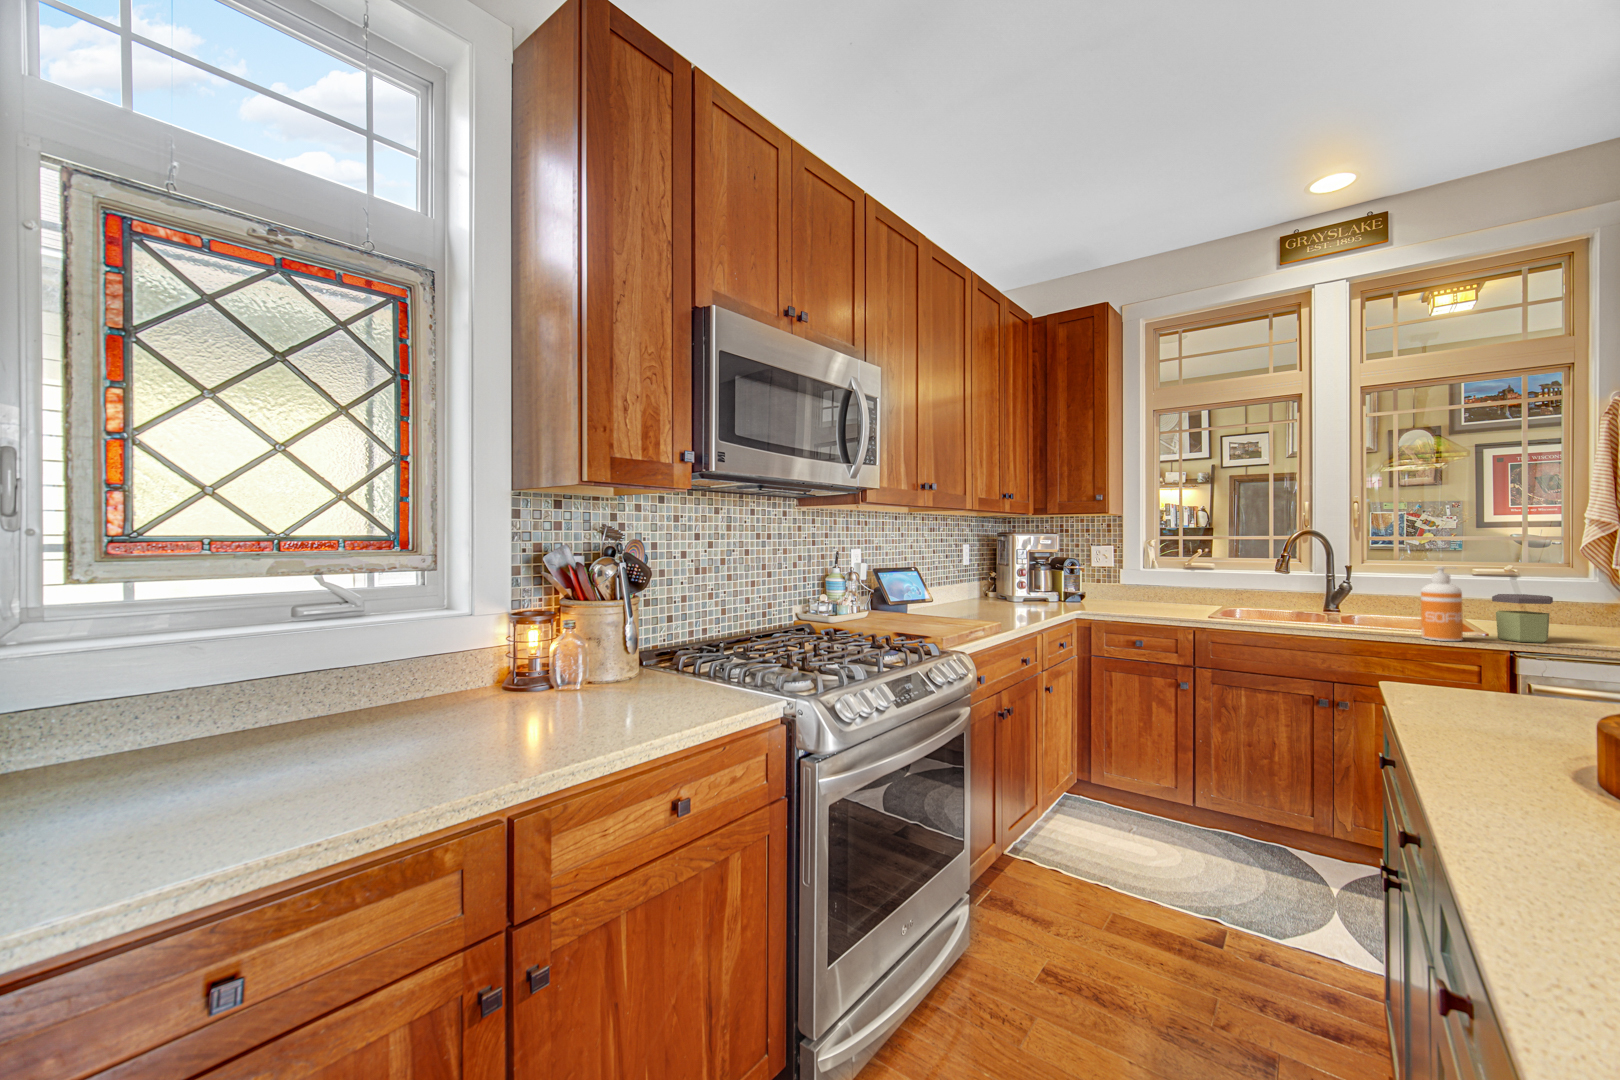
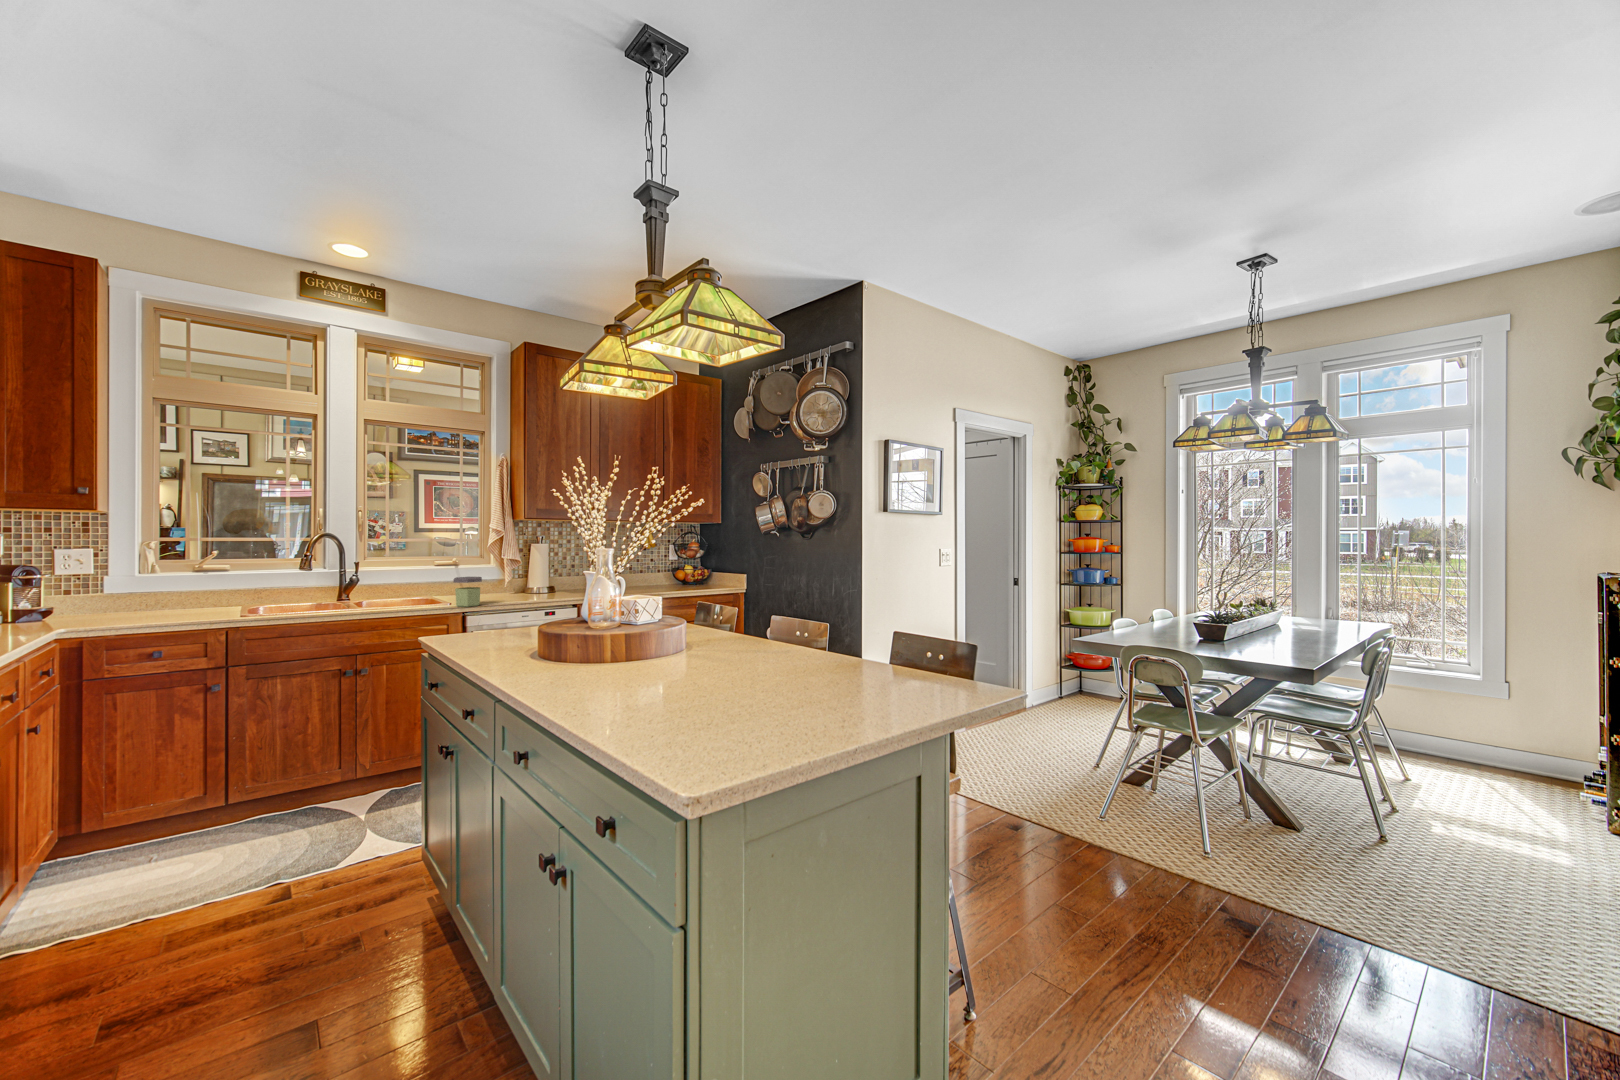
soap dispenser: present [1421,567,1463,641] -> none [416,561,439,612]

